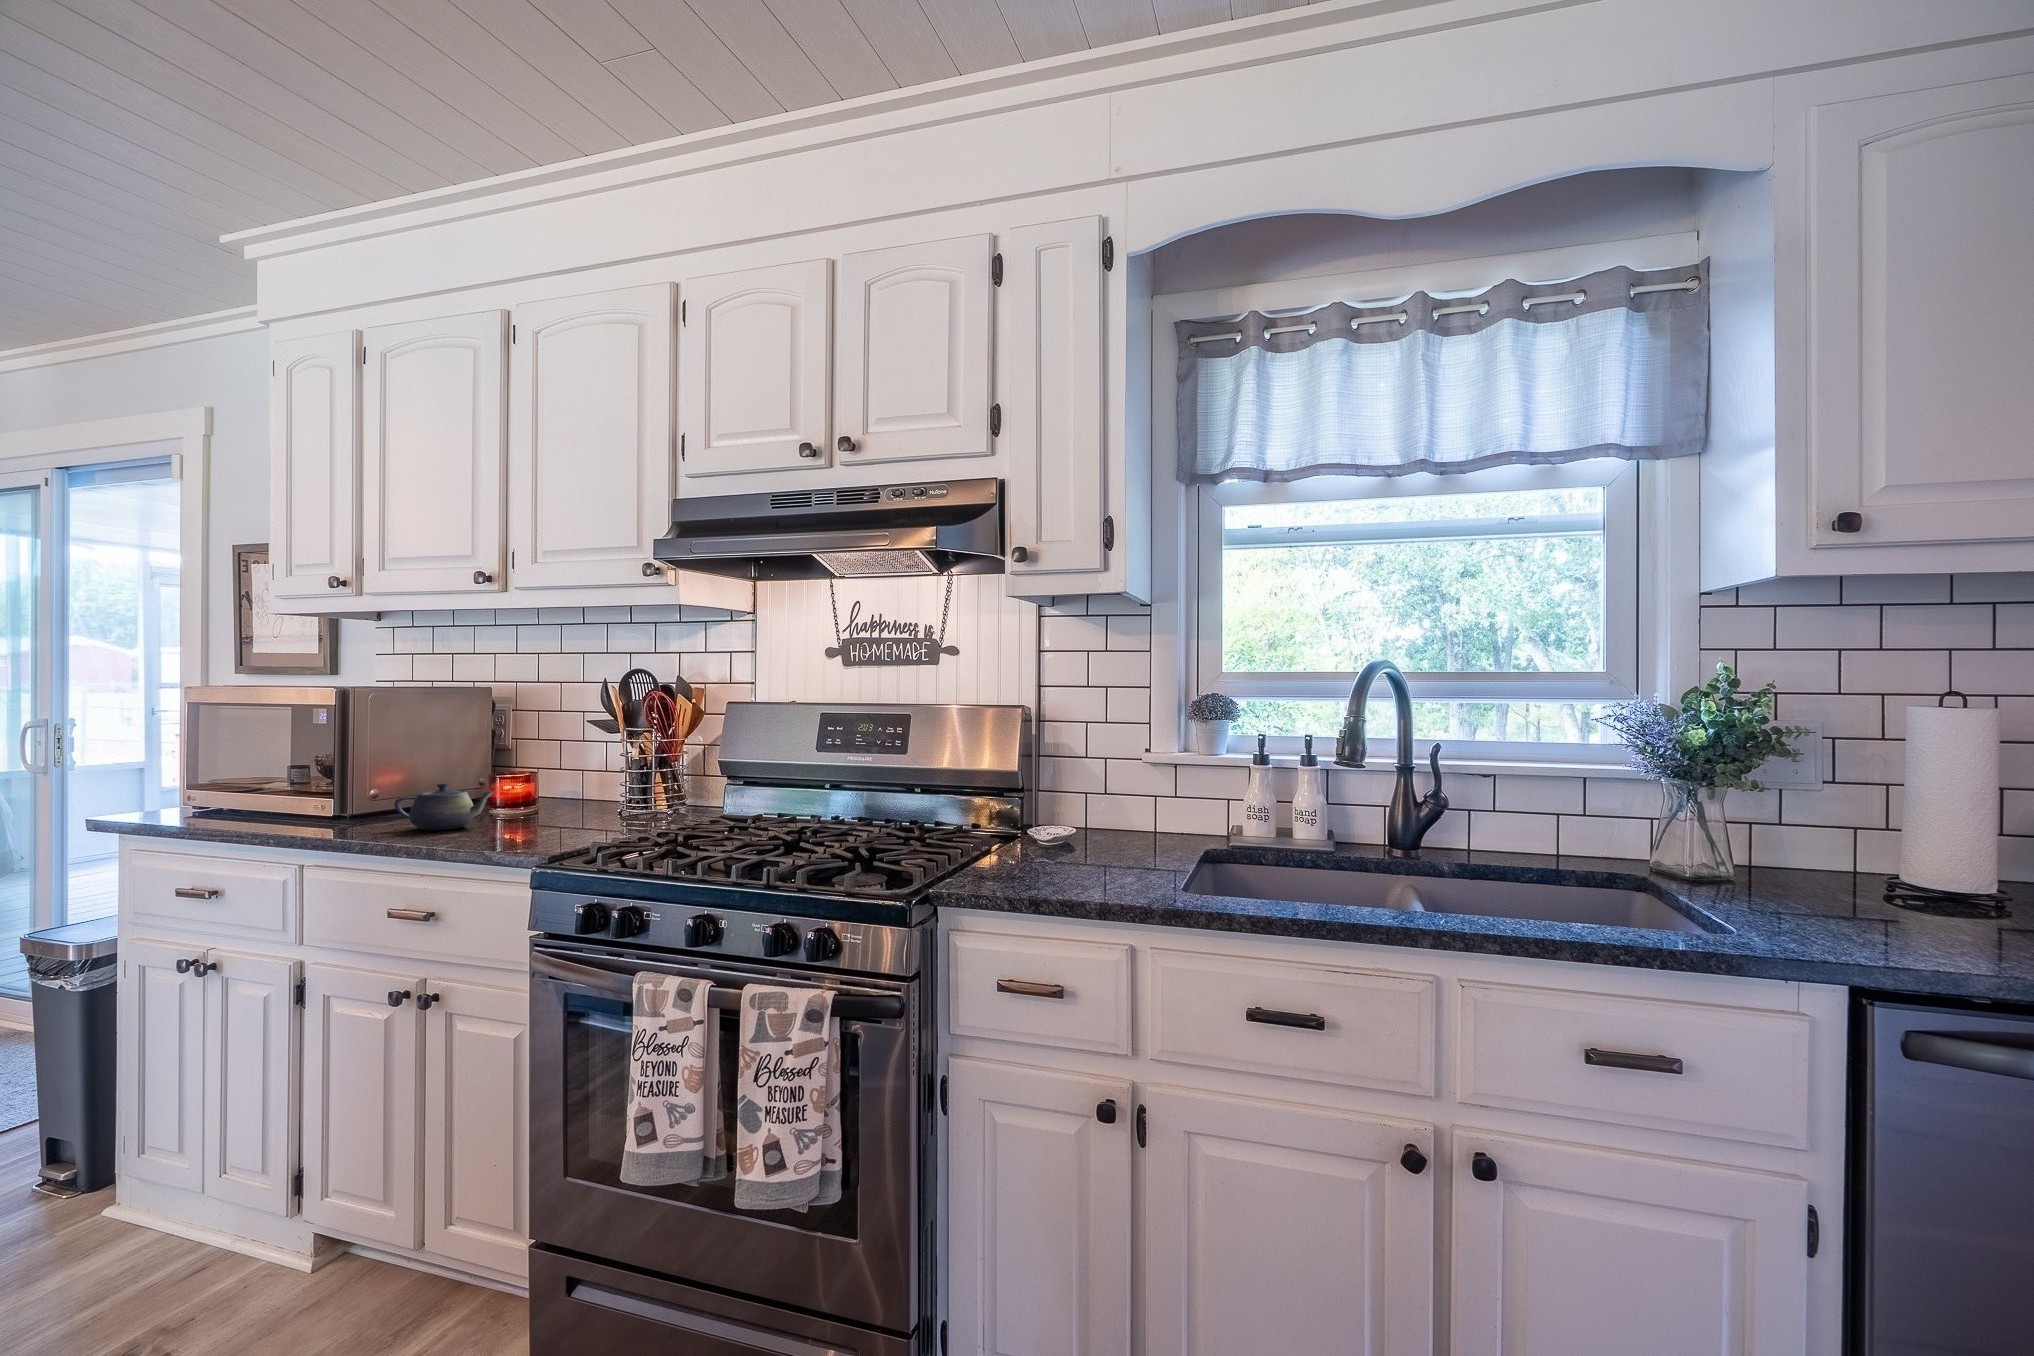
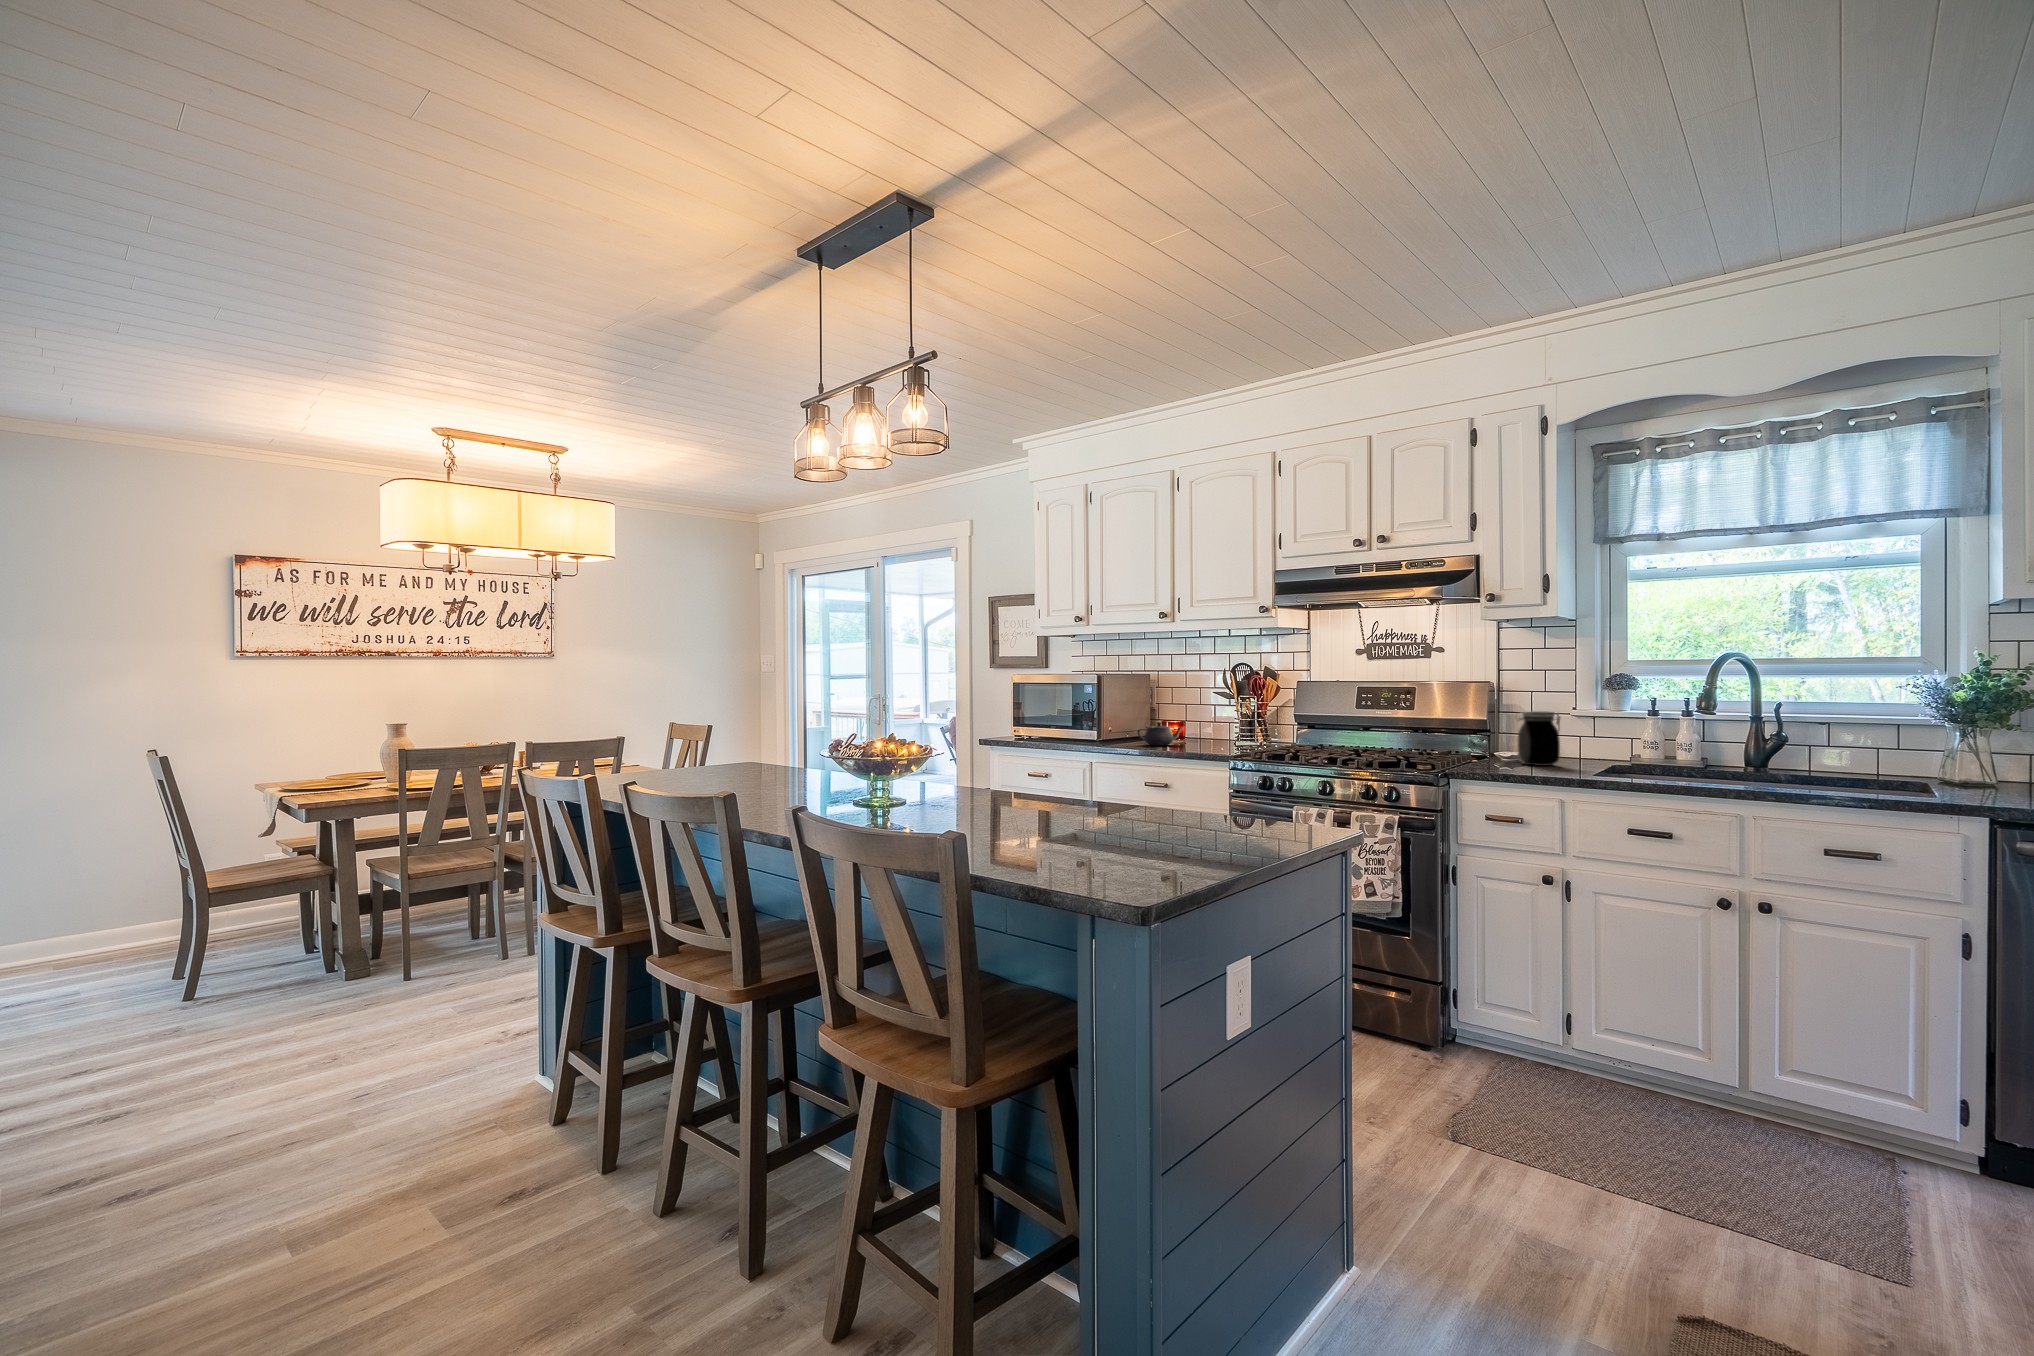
jar: none [1057,762,1130,864] -> present [1518,711,1560,766]

